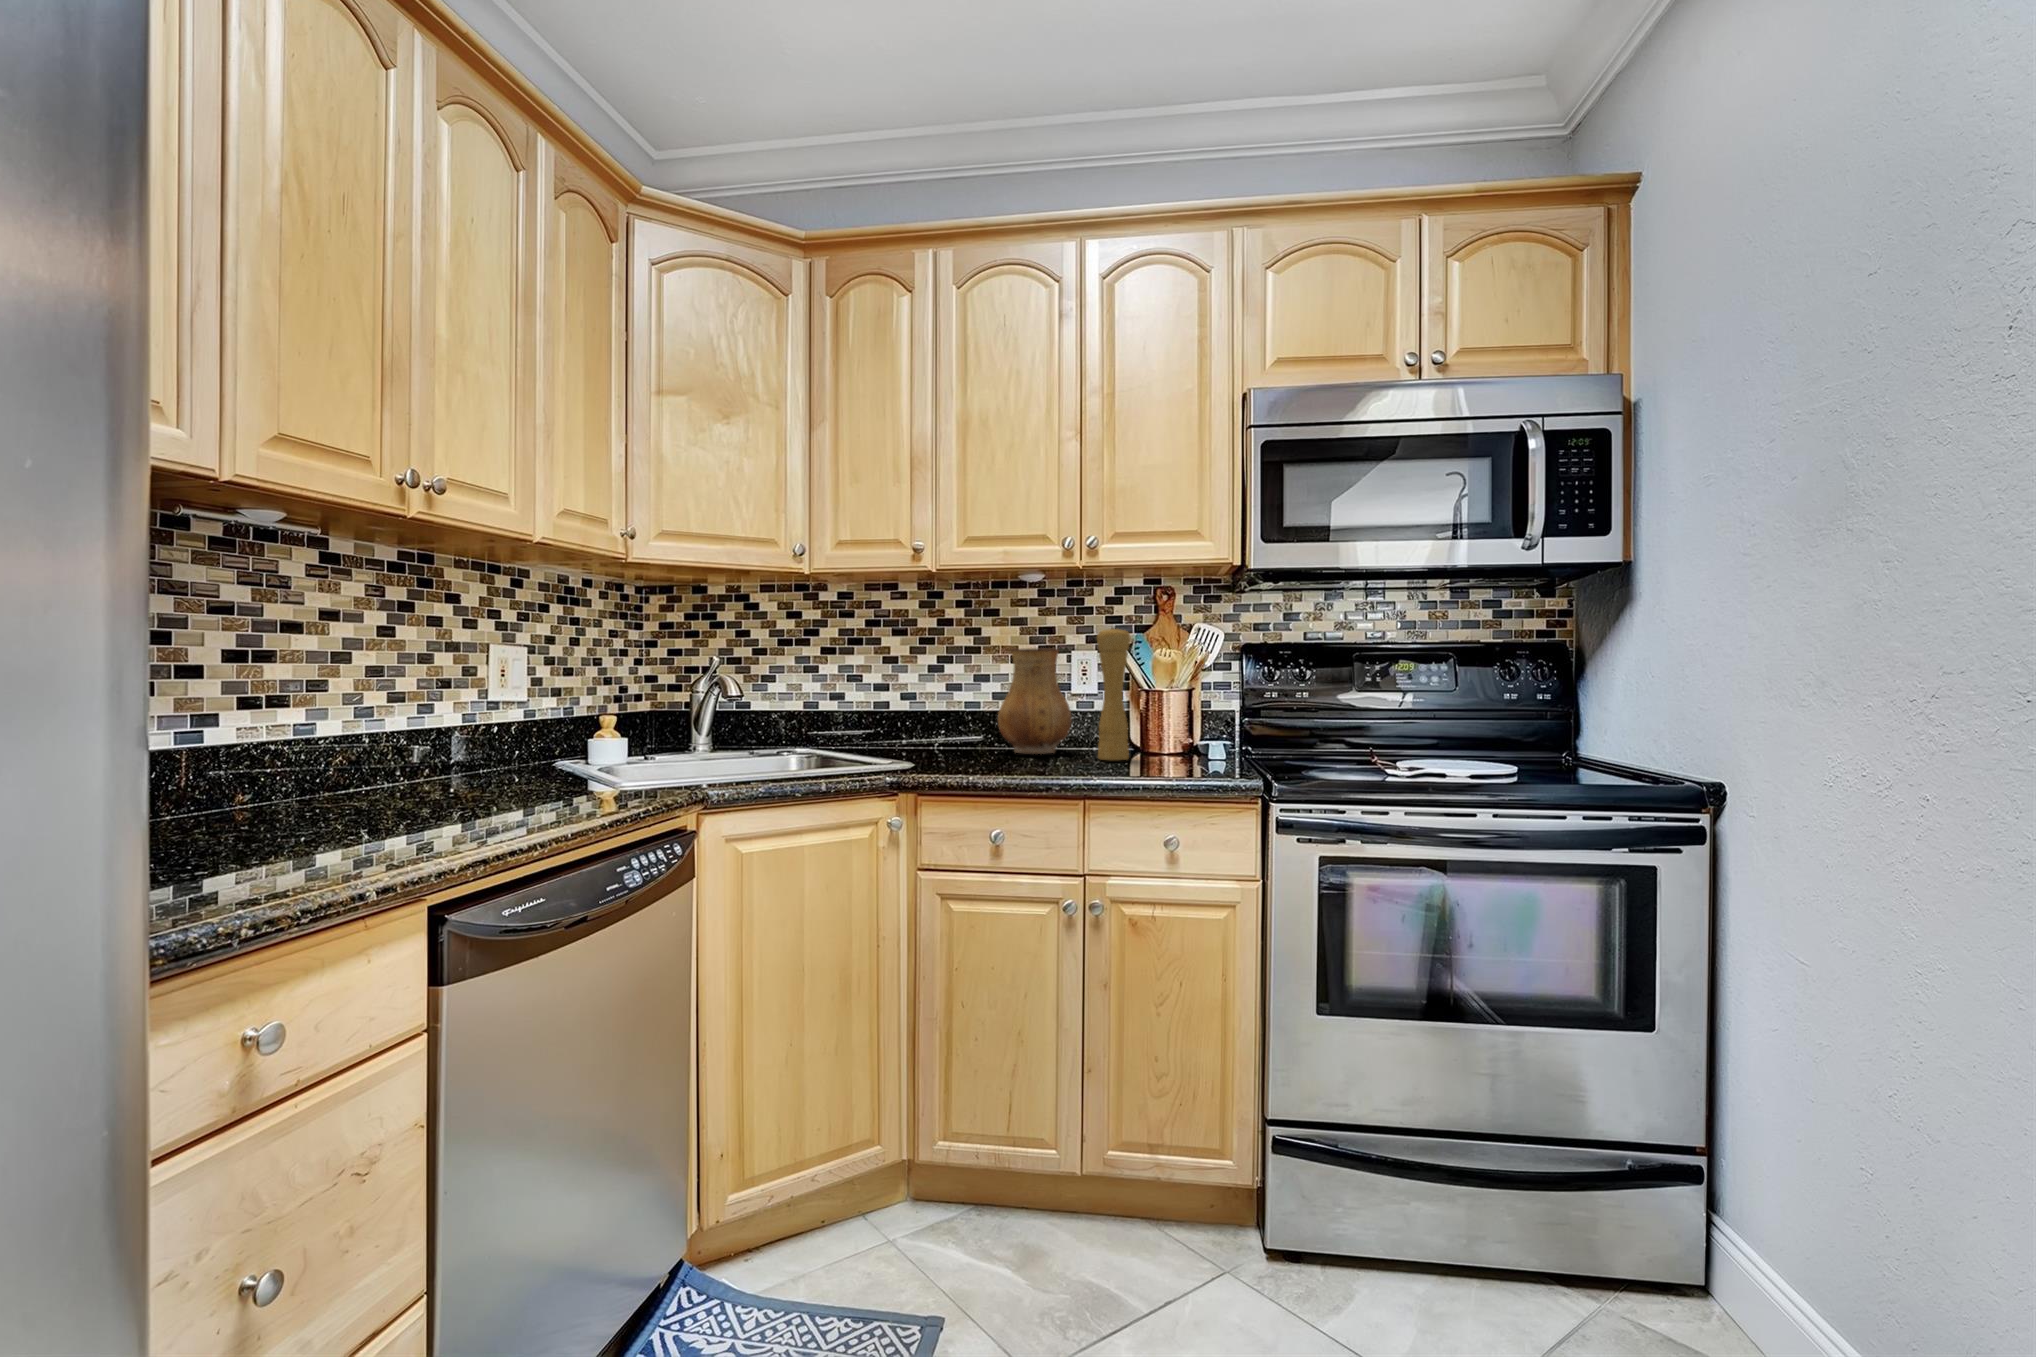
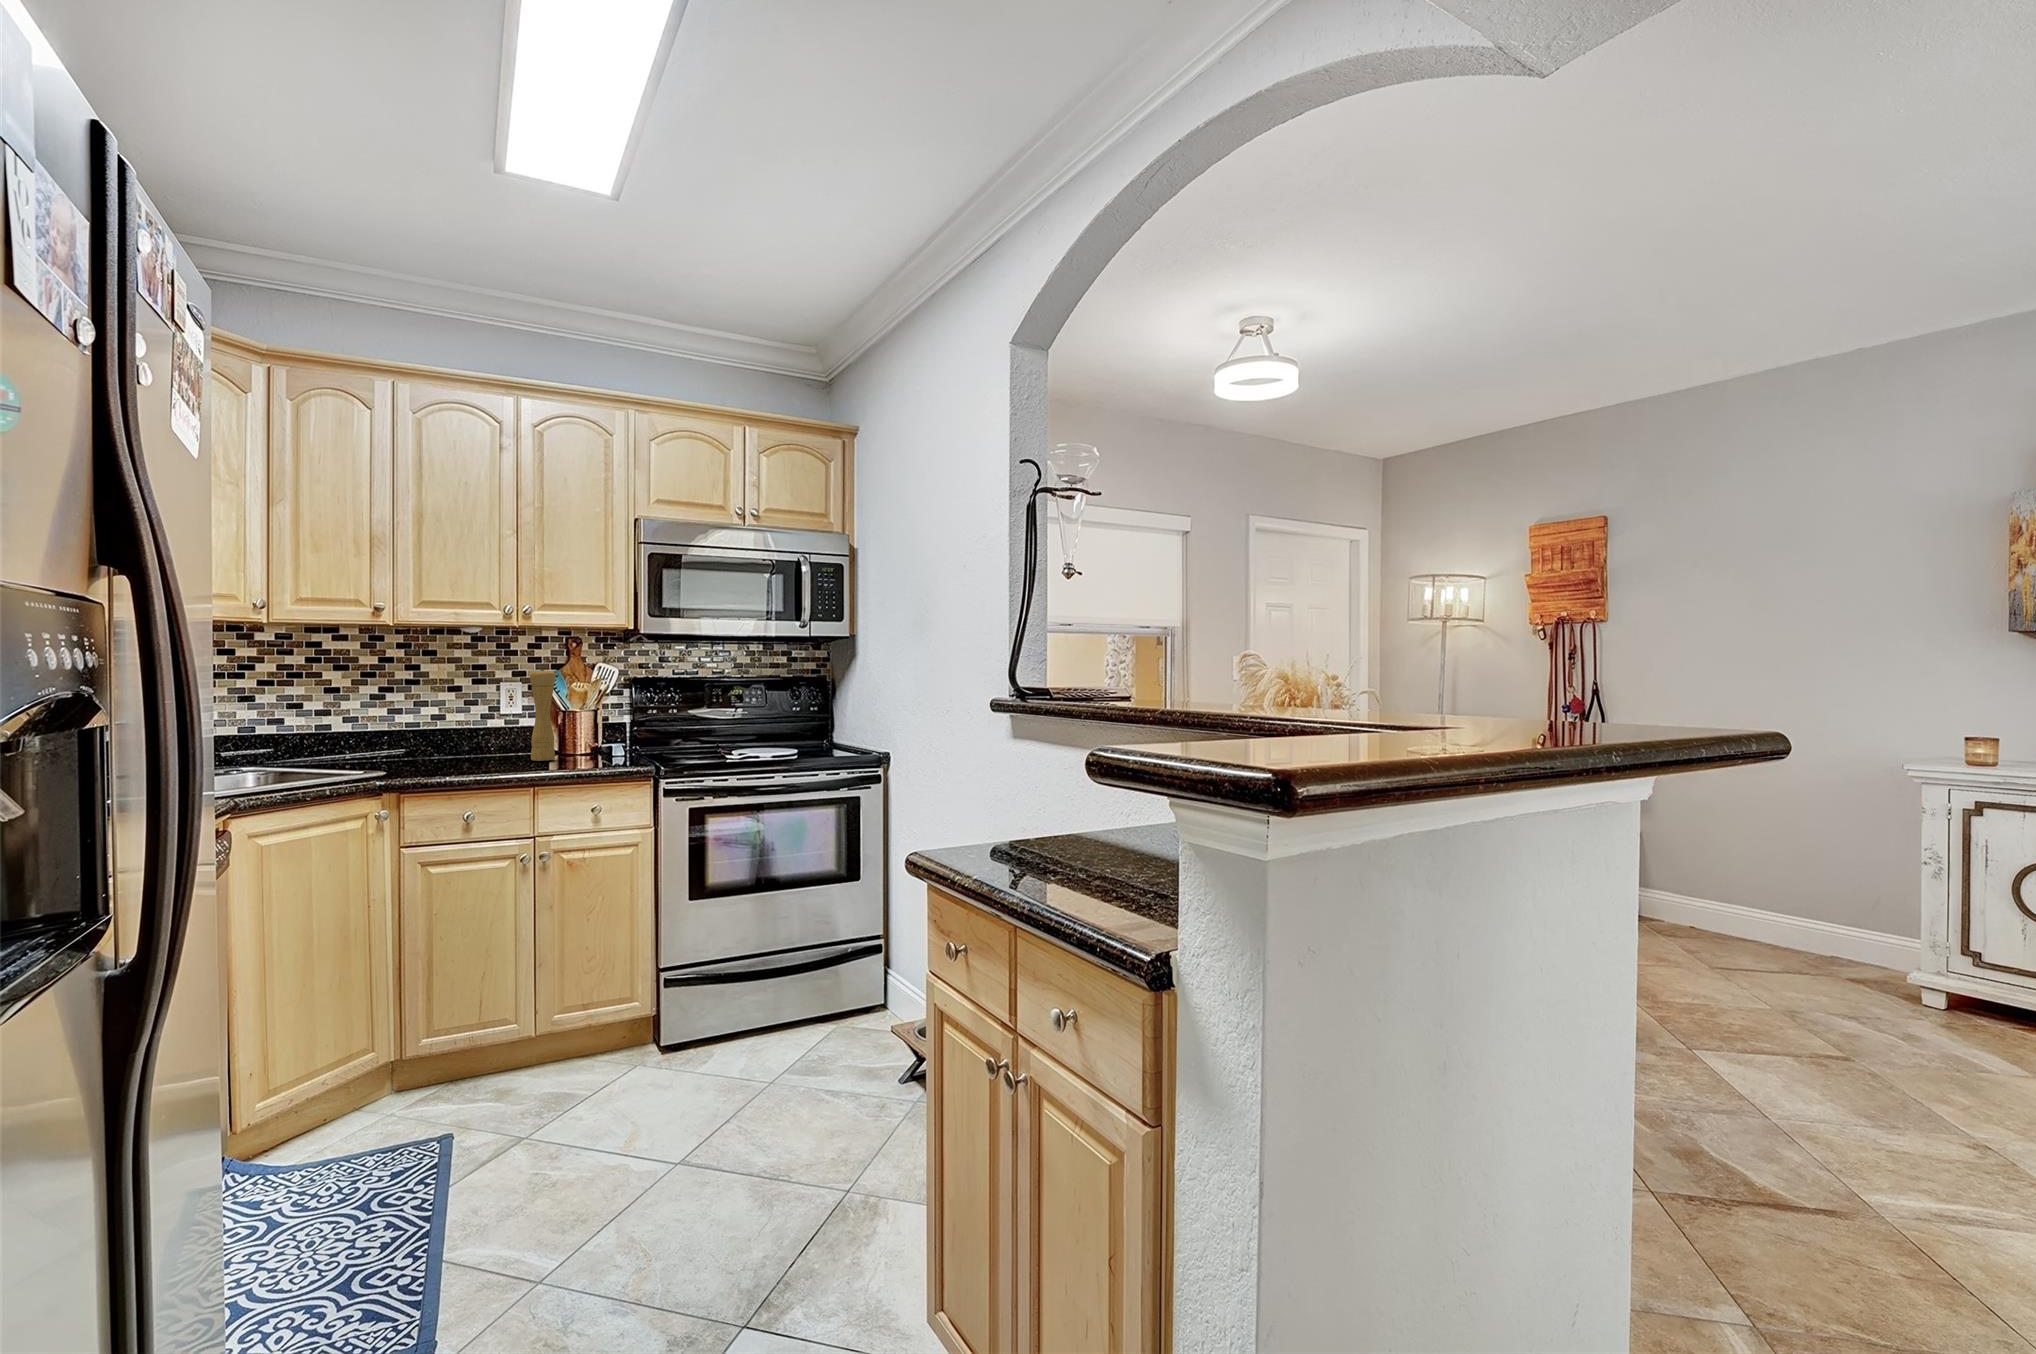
ceramic pitcher: present [998,648,1072,754] -> none [444,682,506,760]

